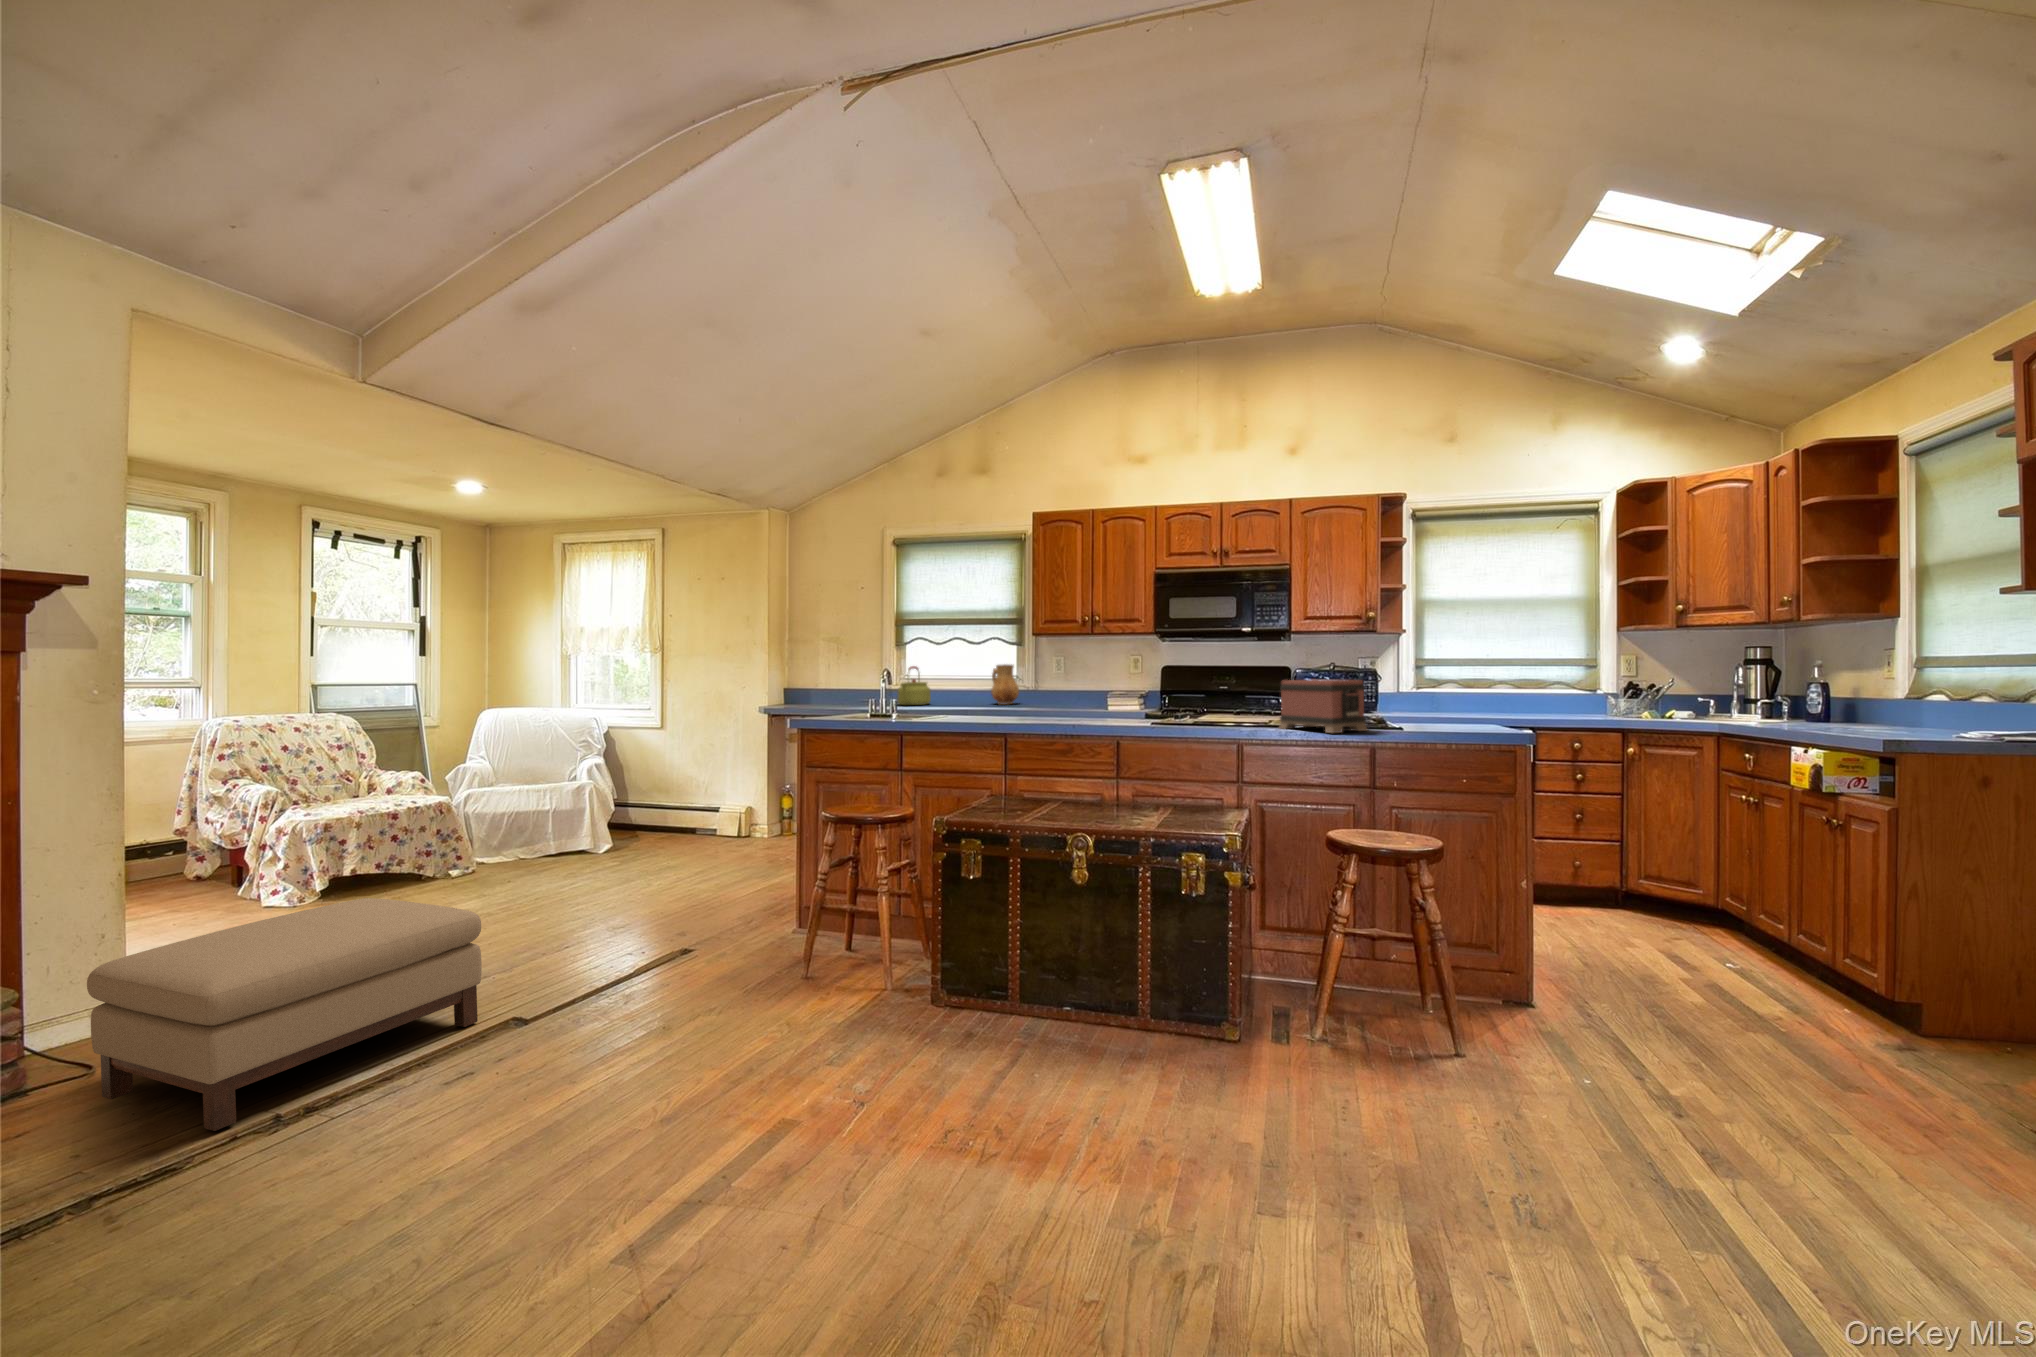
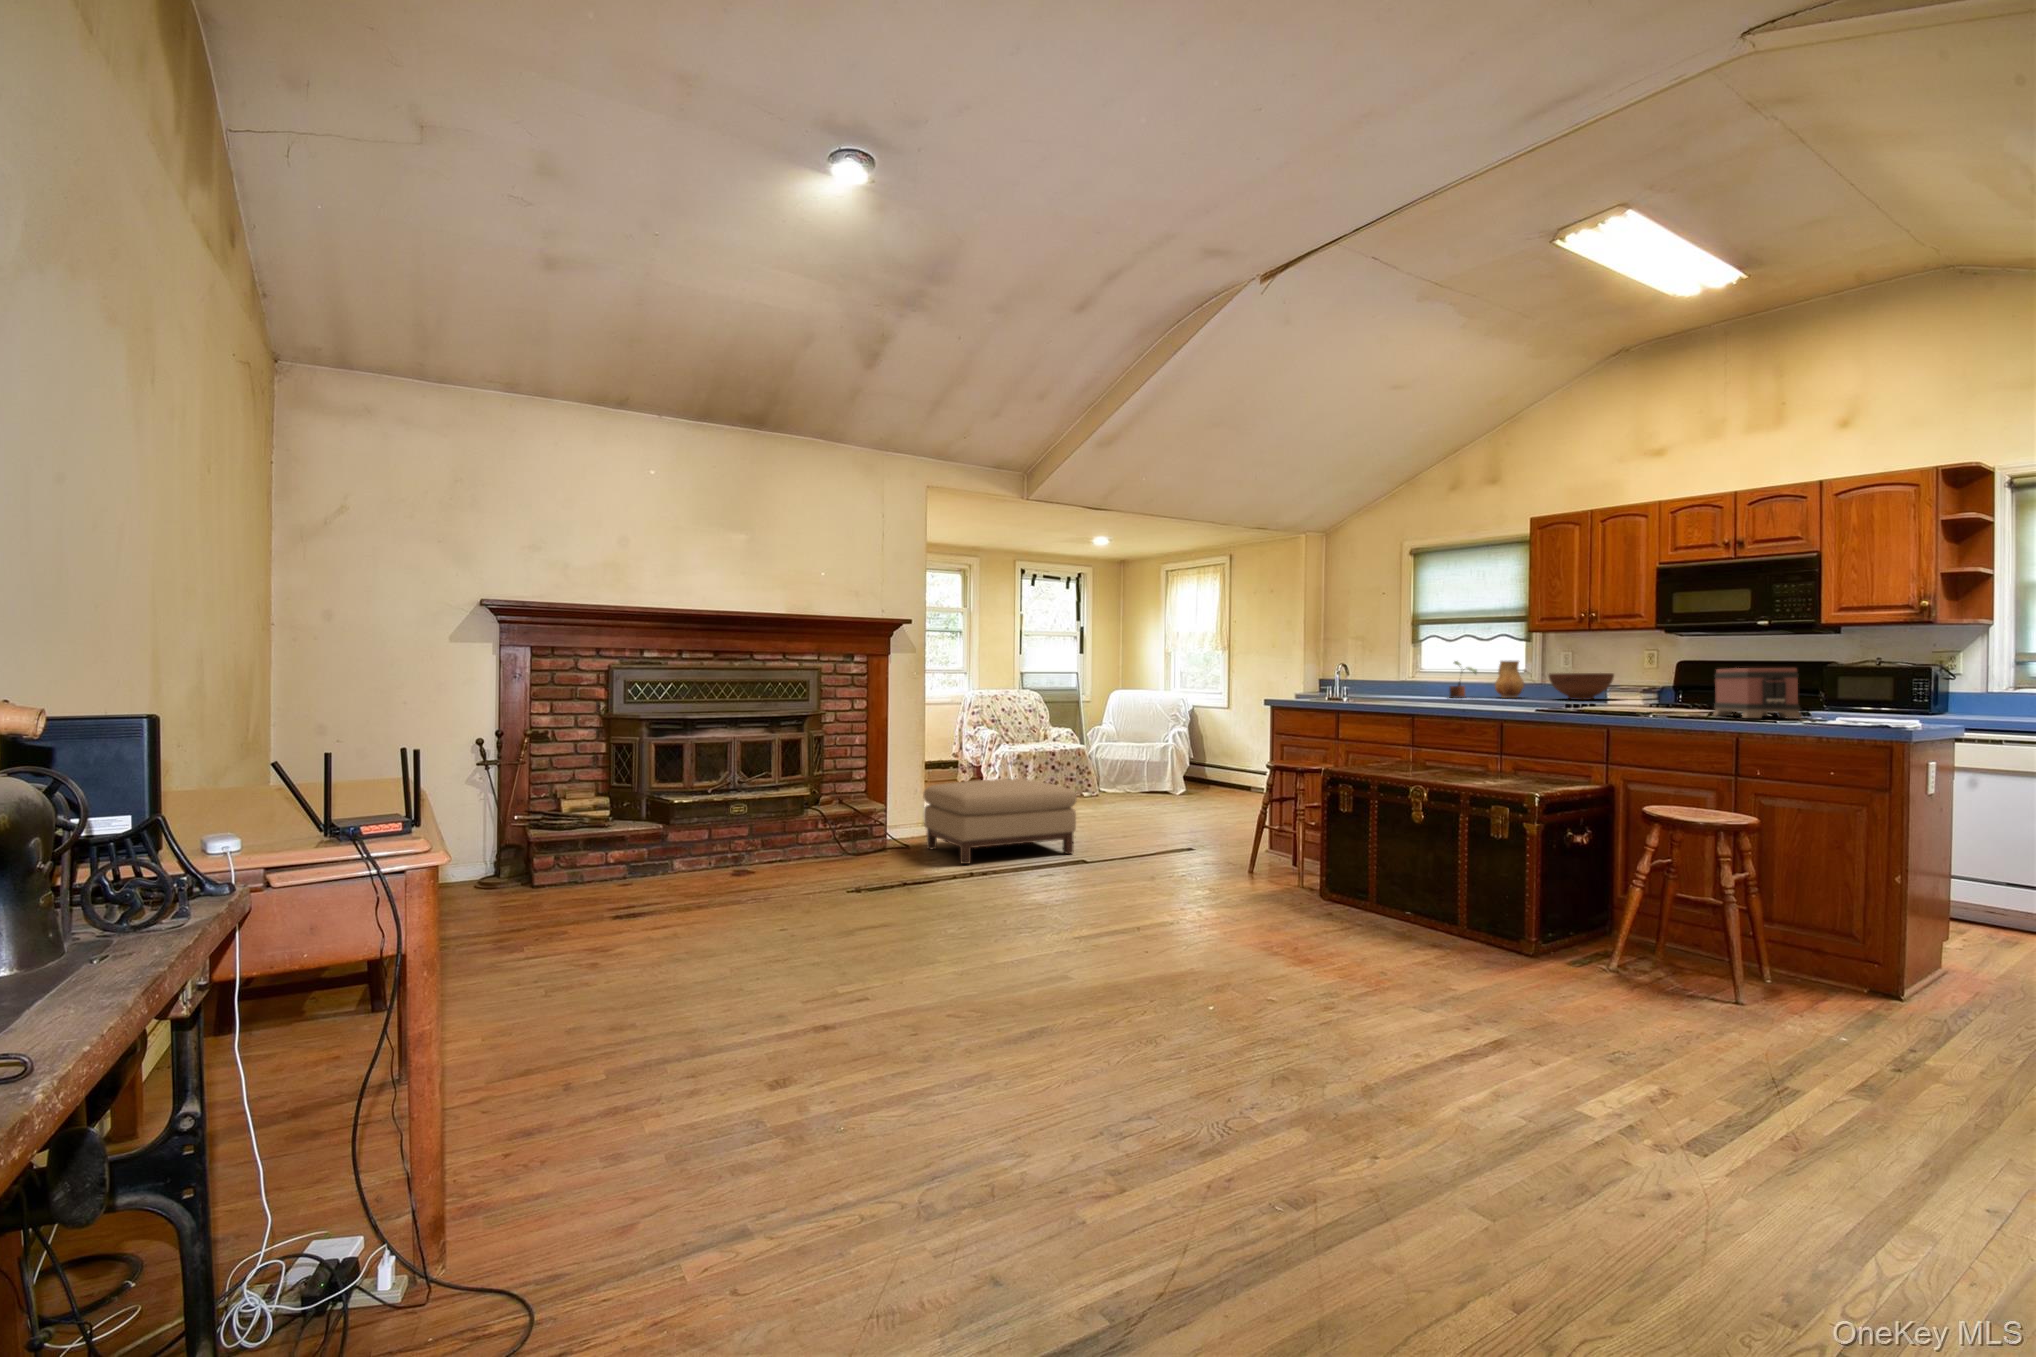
kettle: present [897,666,931,705] -> none [1407,662,1440,696]
potted plant: none [945,666,977,707] -> present [1450,661,1477,698]
fruit bowl: none [1048,677,1106,705] -> present [1549,673,1614,700]

